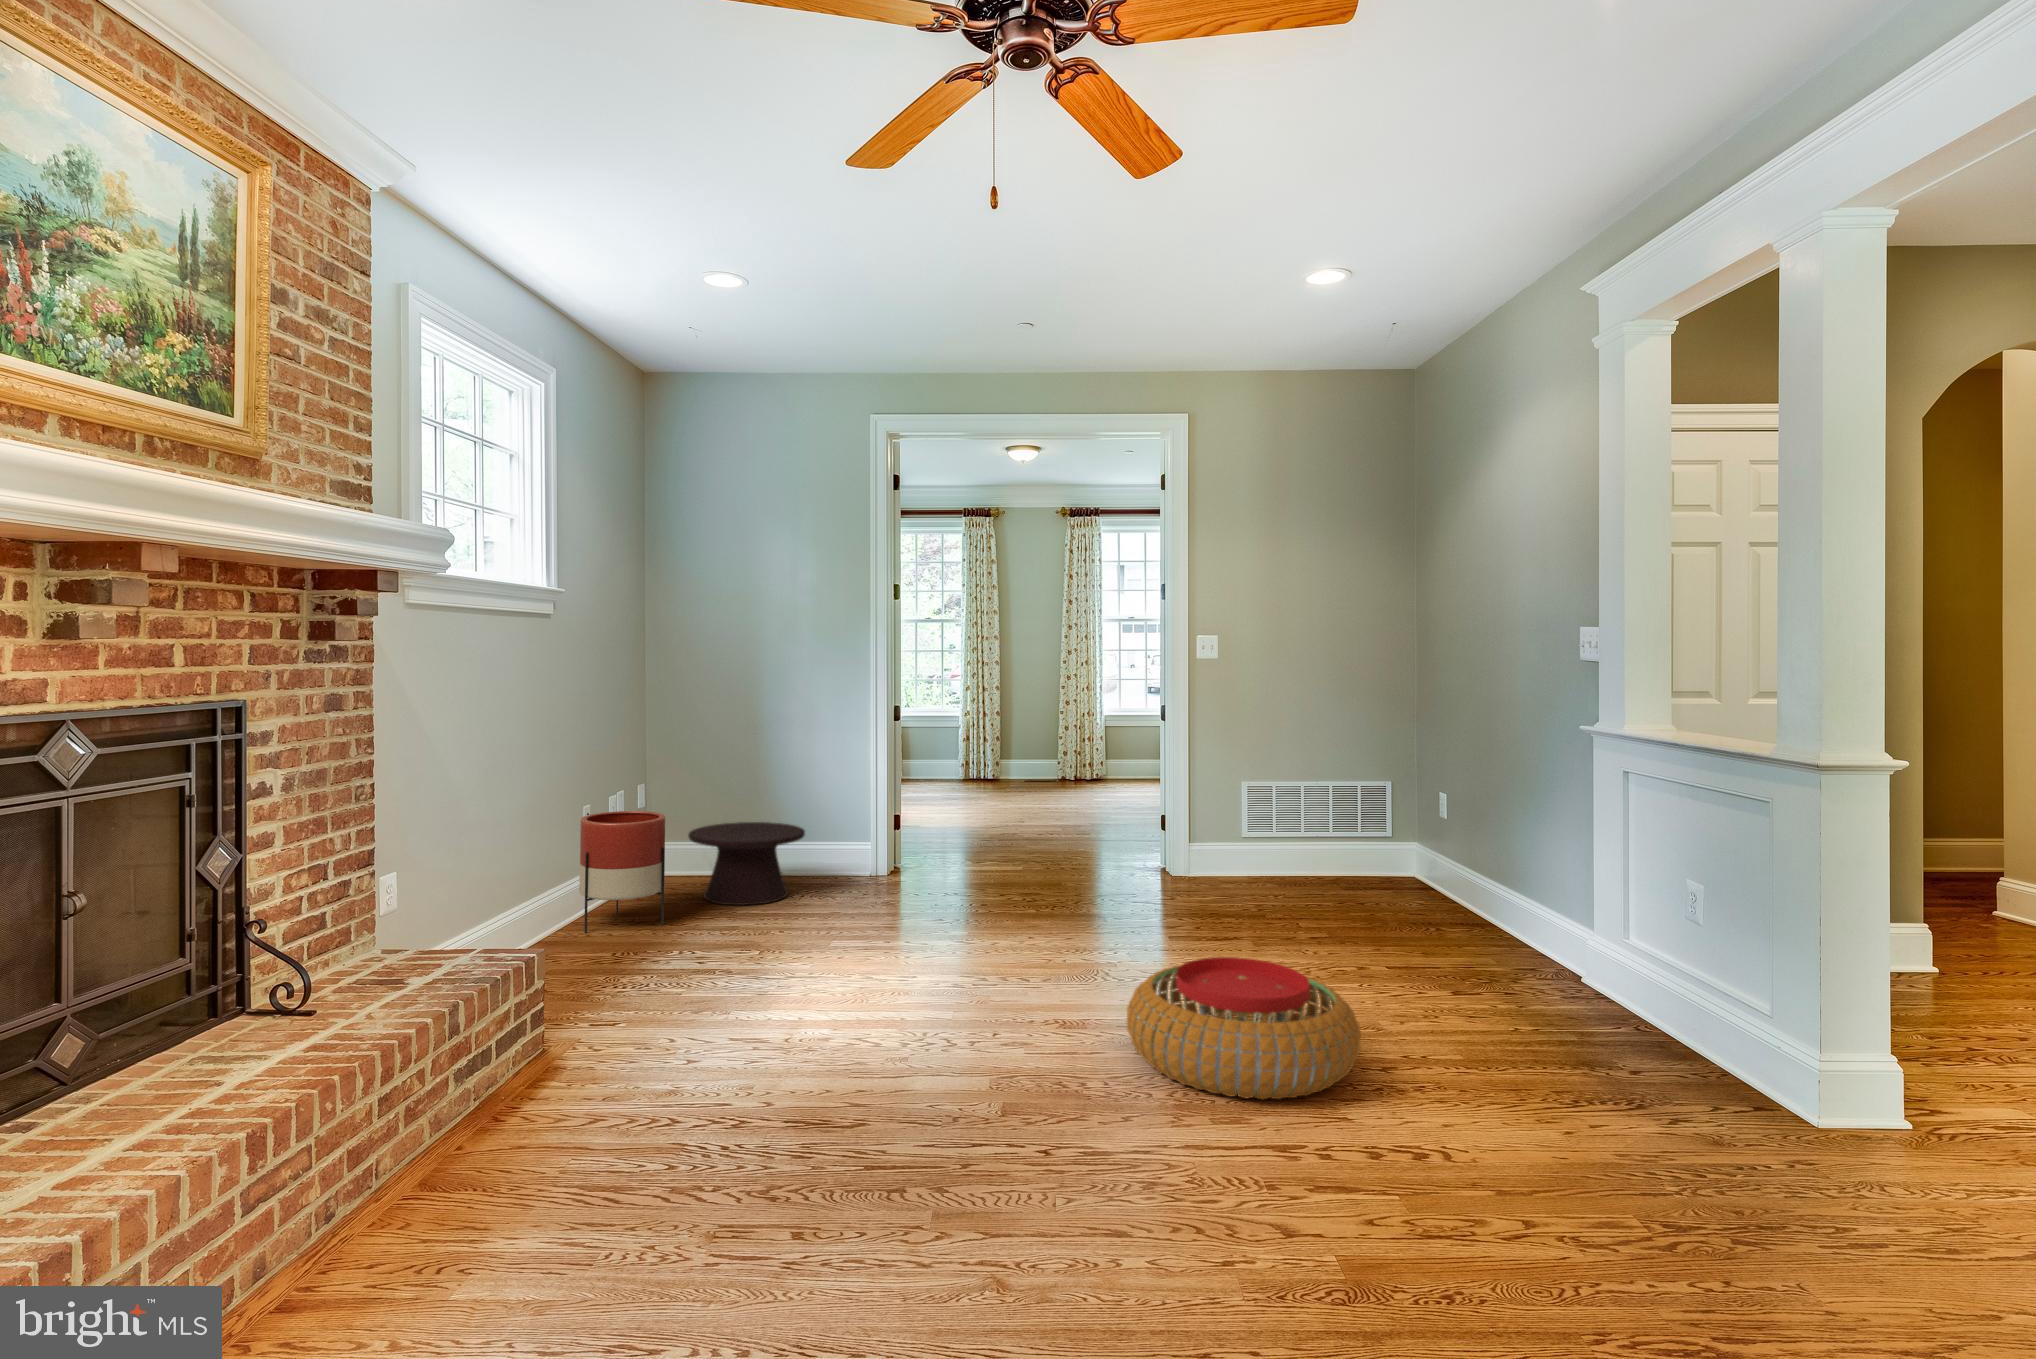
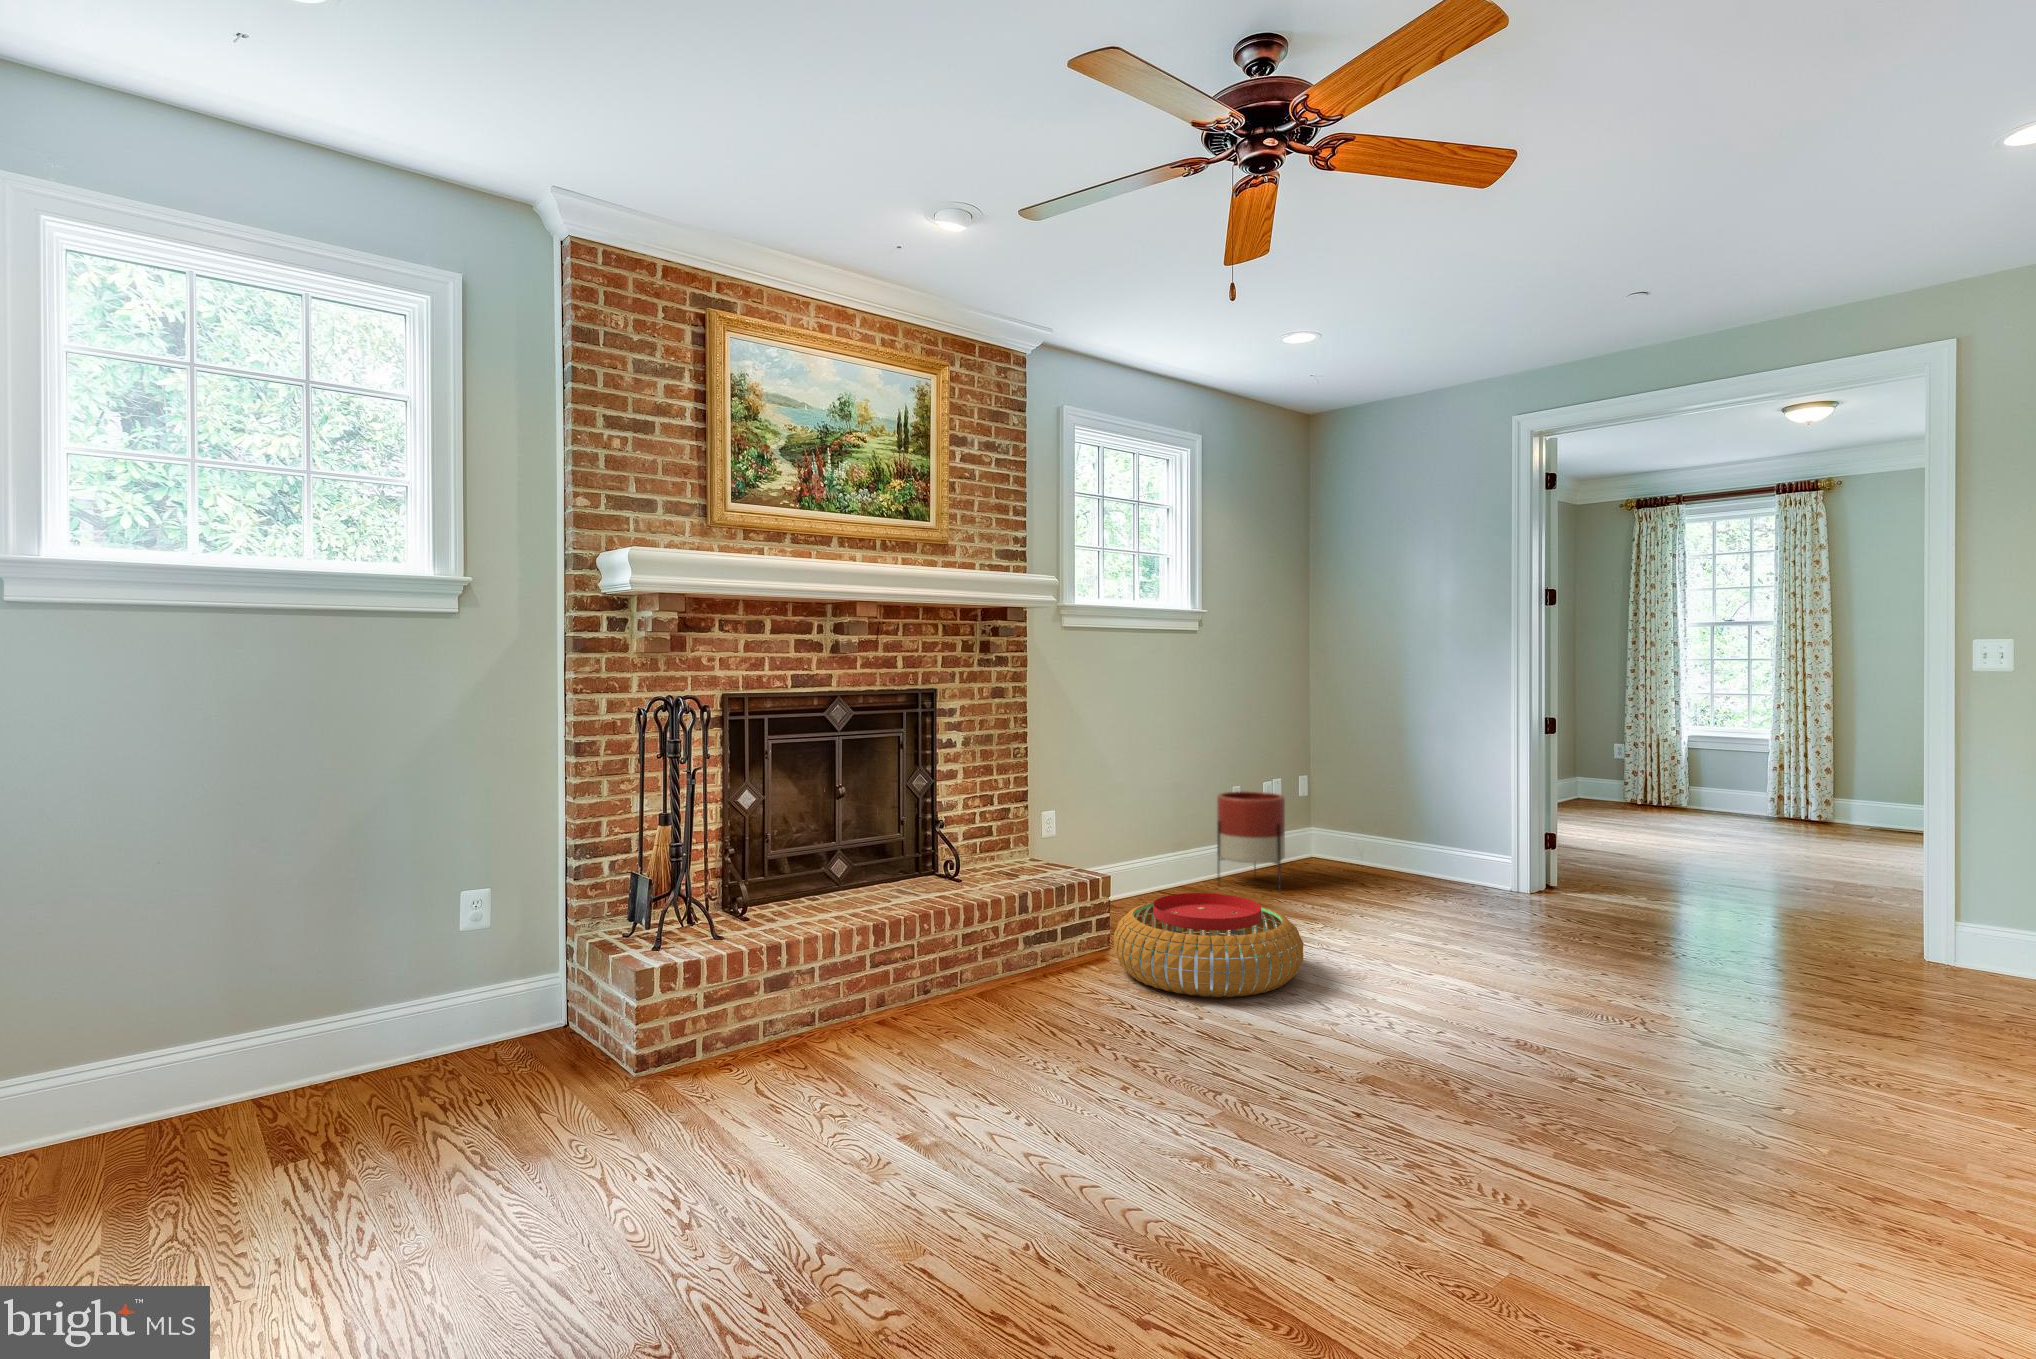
side table: present [688,822,805,905] -> none [1321,814,1431,889]
pouf: present [1127,957,1361,1099] -> present [1114,893,1304,997]

